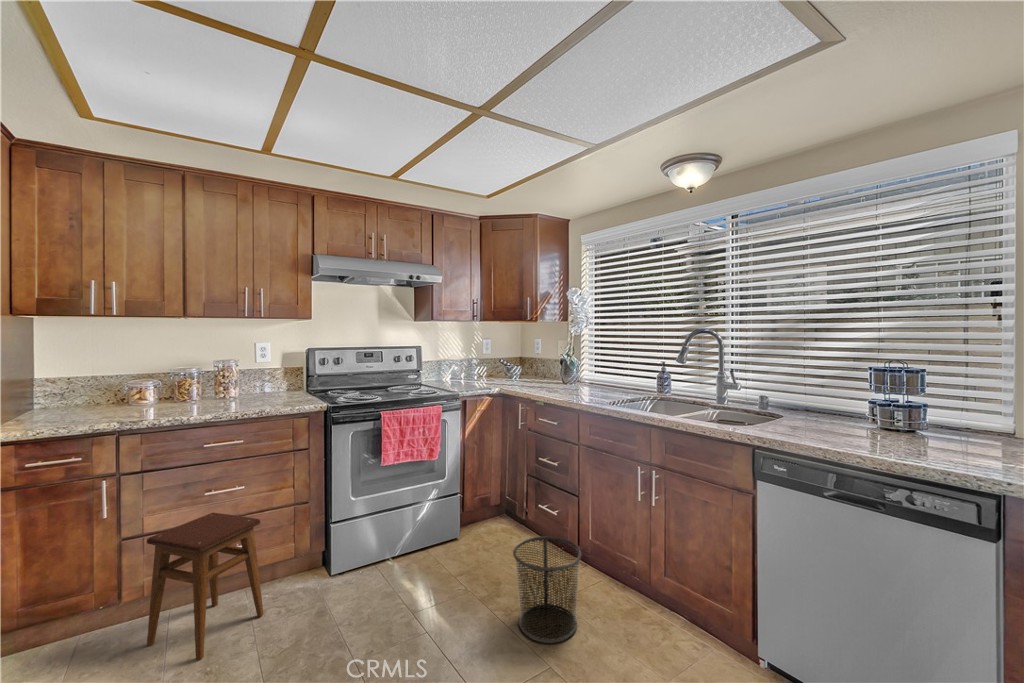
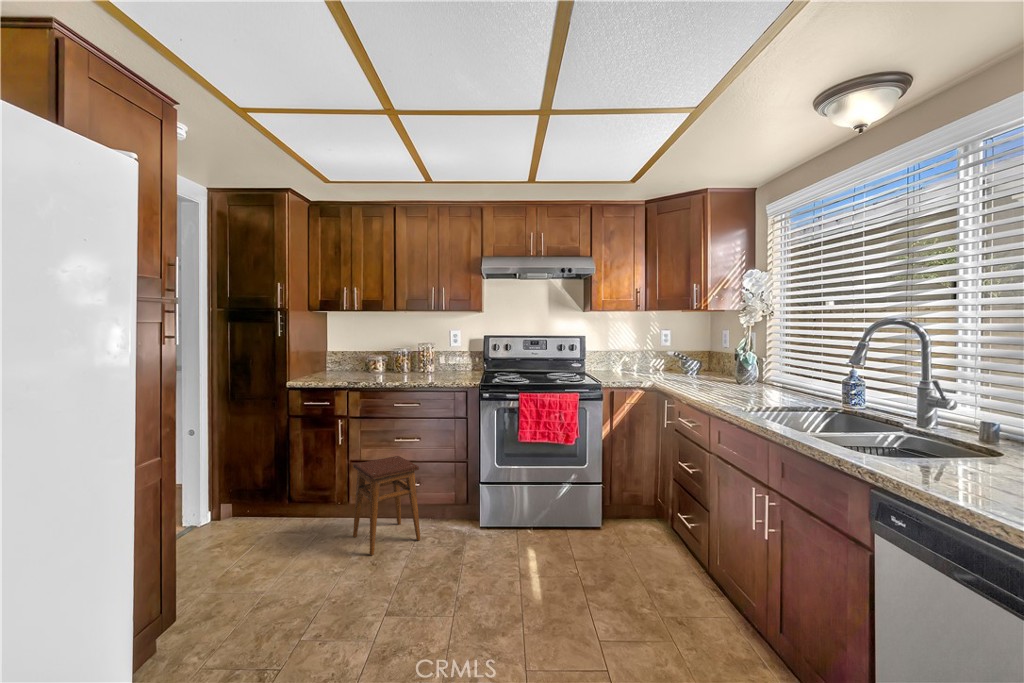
trash can: present [513,536,581,642] -> none [592,538,667,650]

